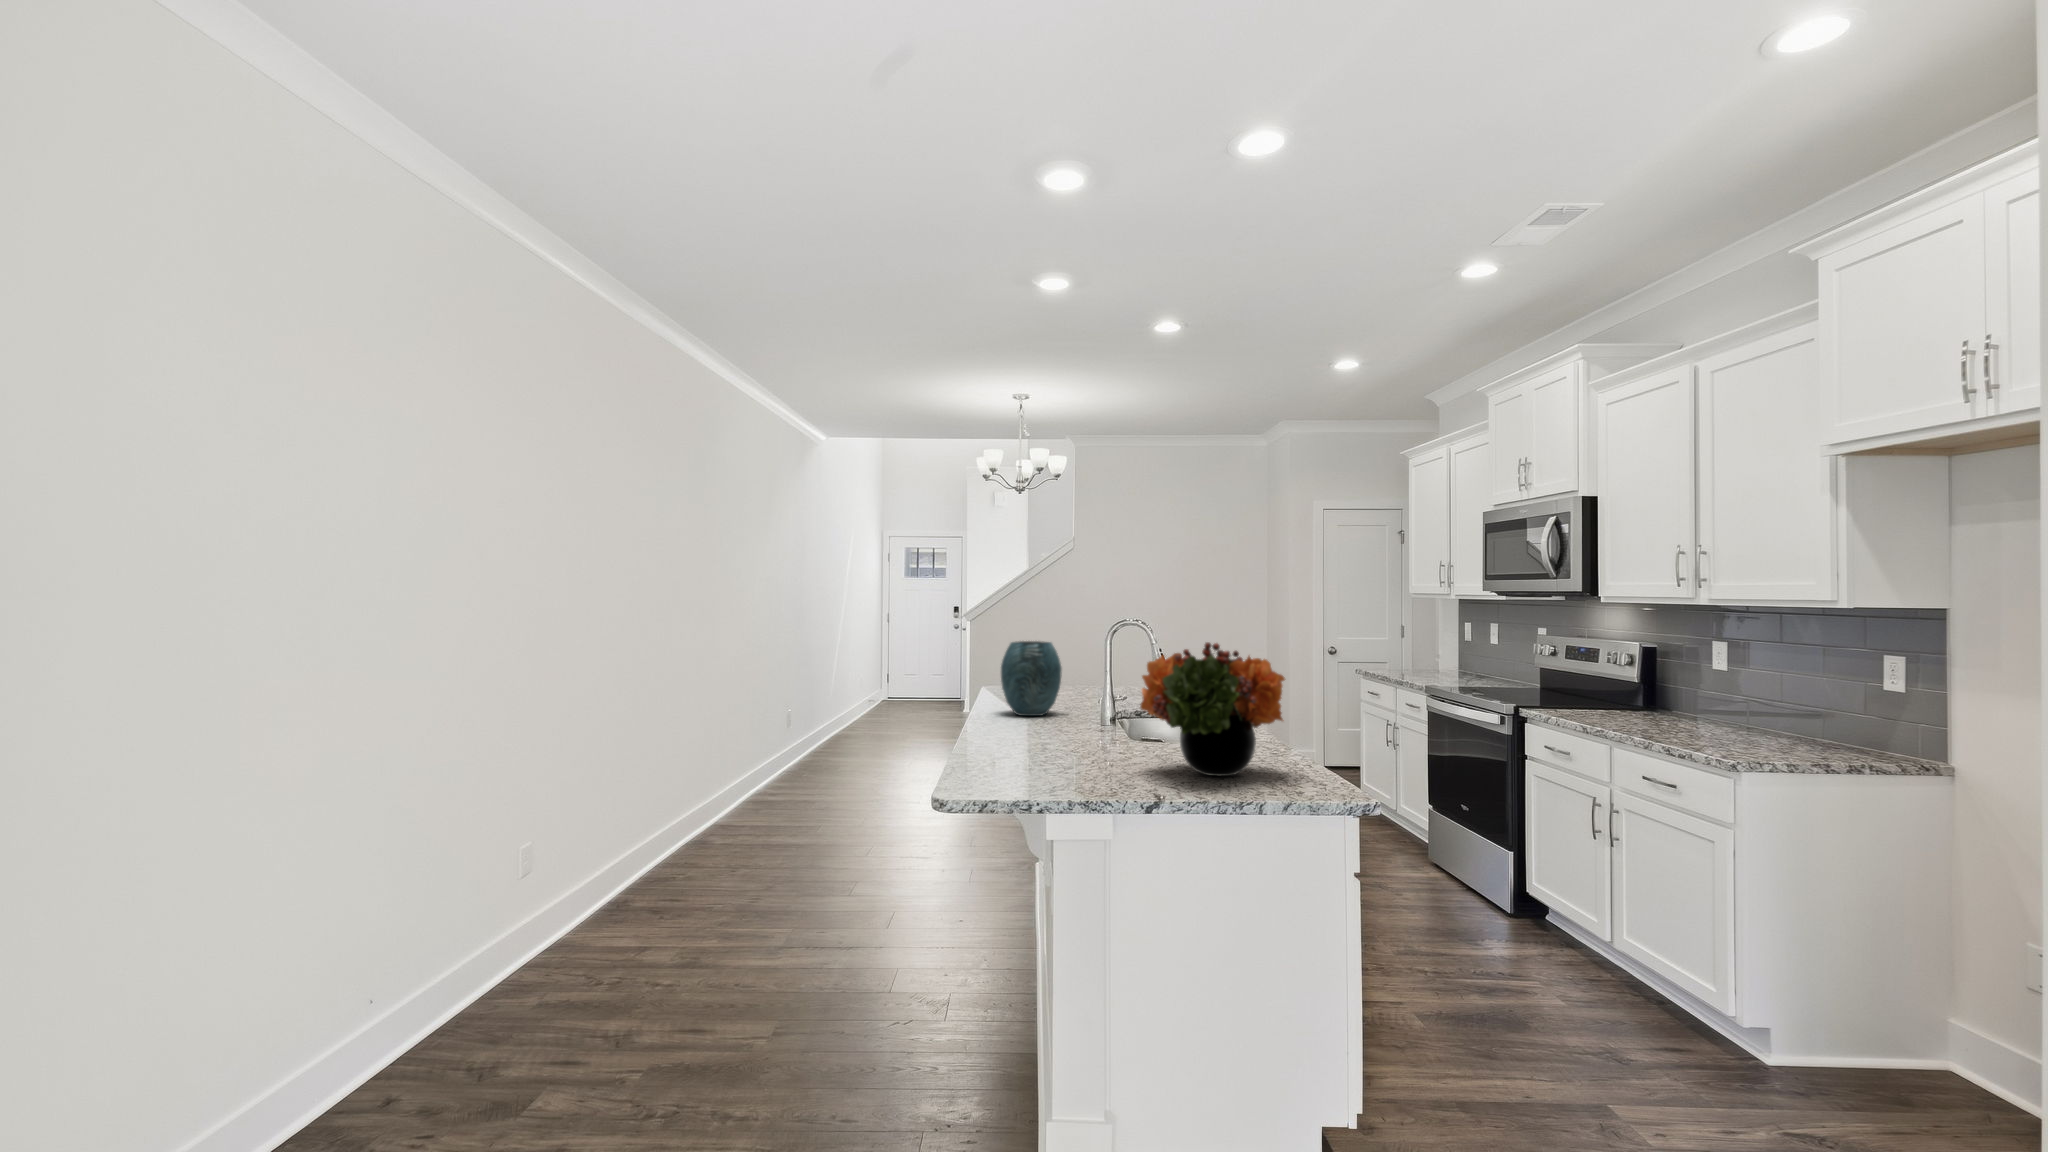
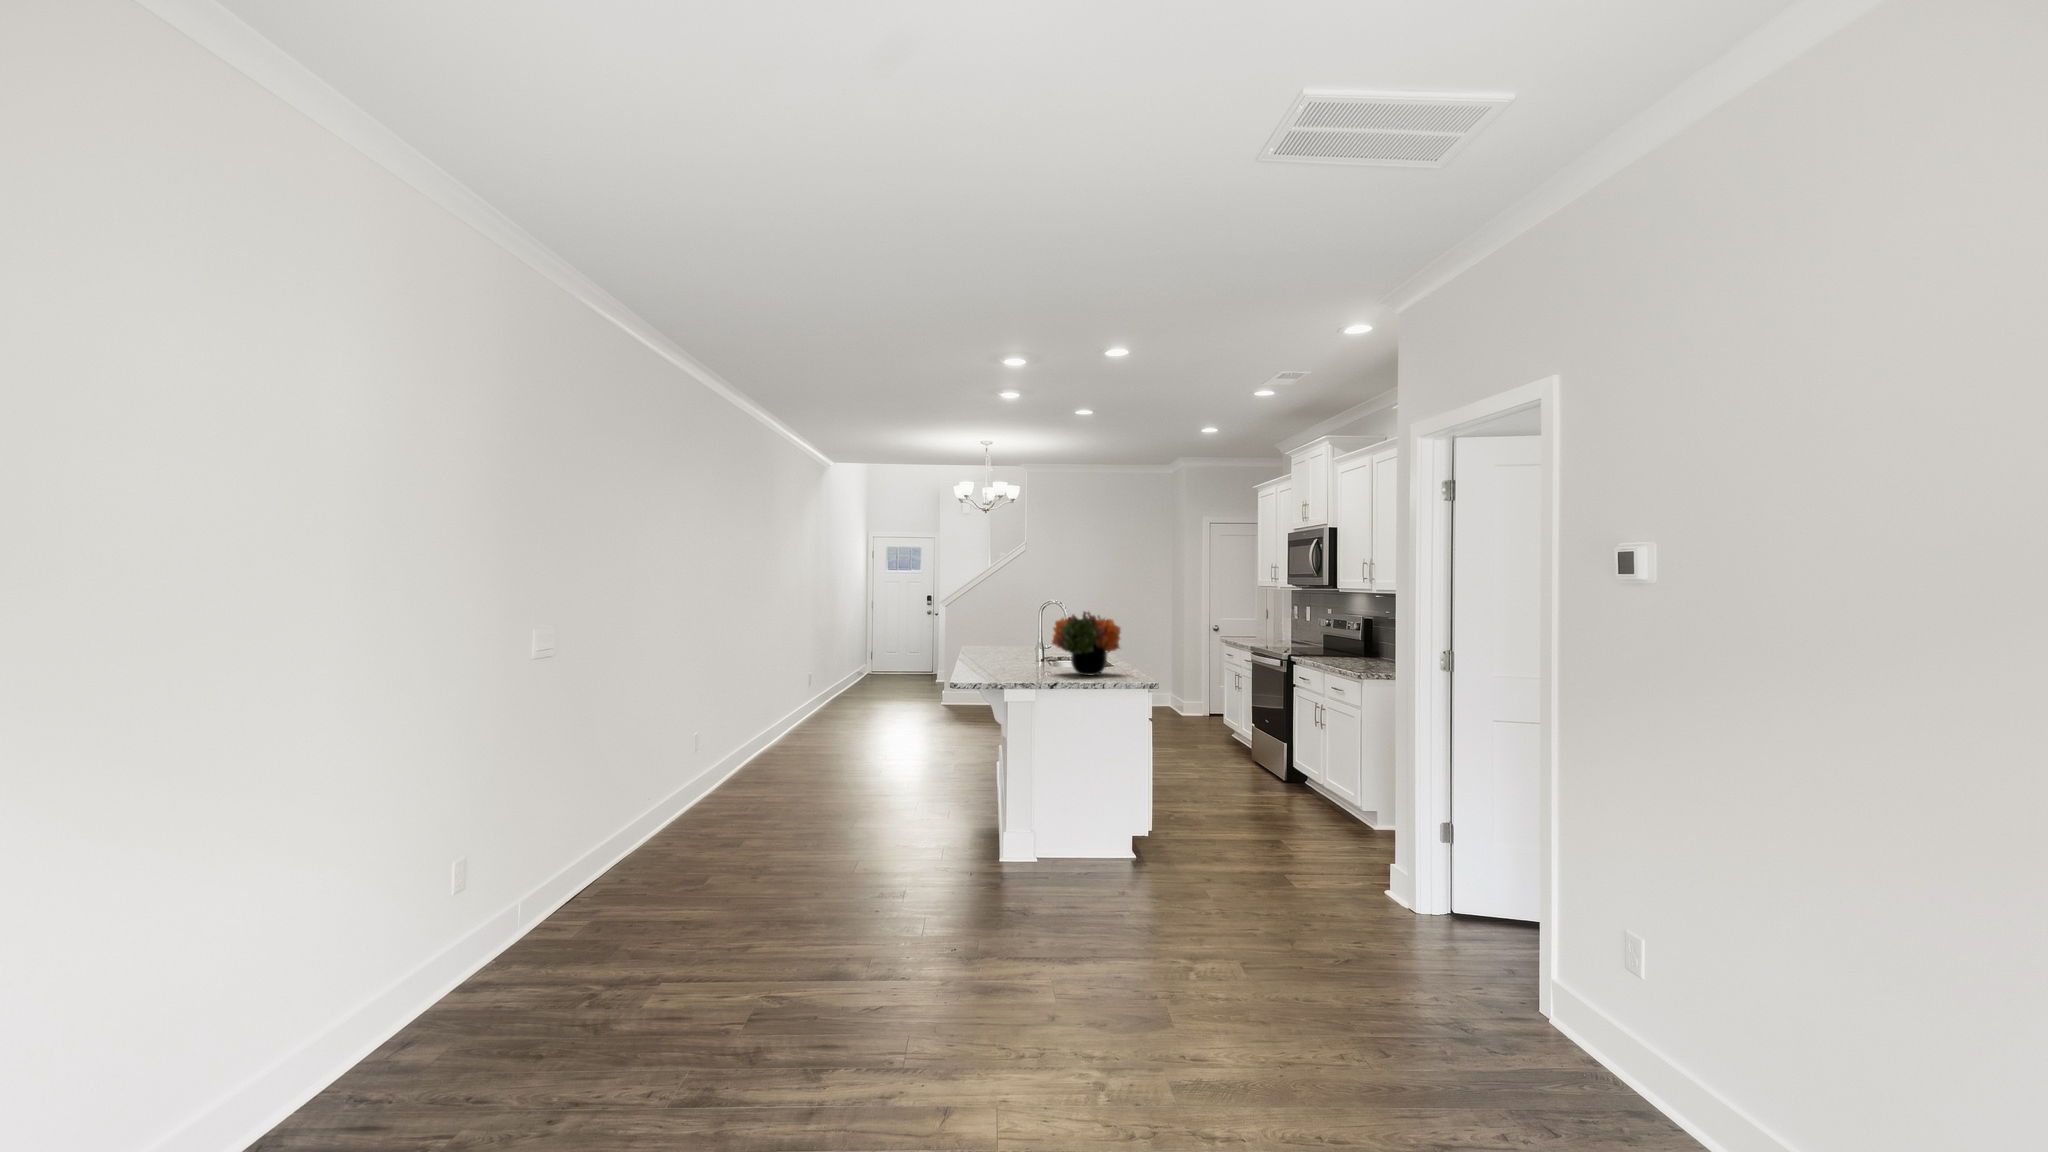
vase: present [1001,641,1062,716] -> none [979,615,1014,658]

